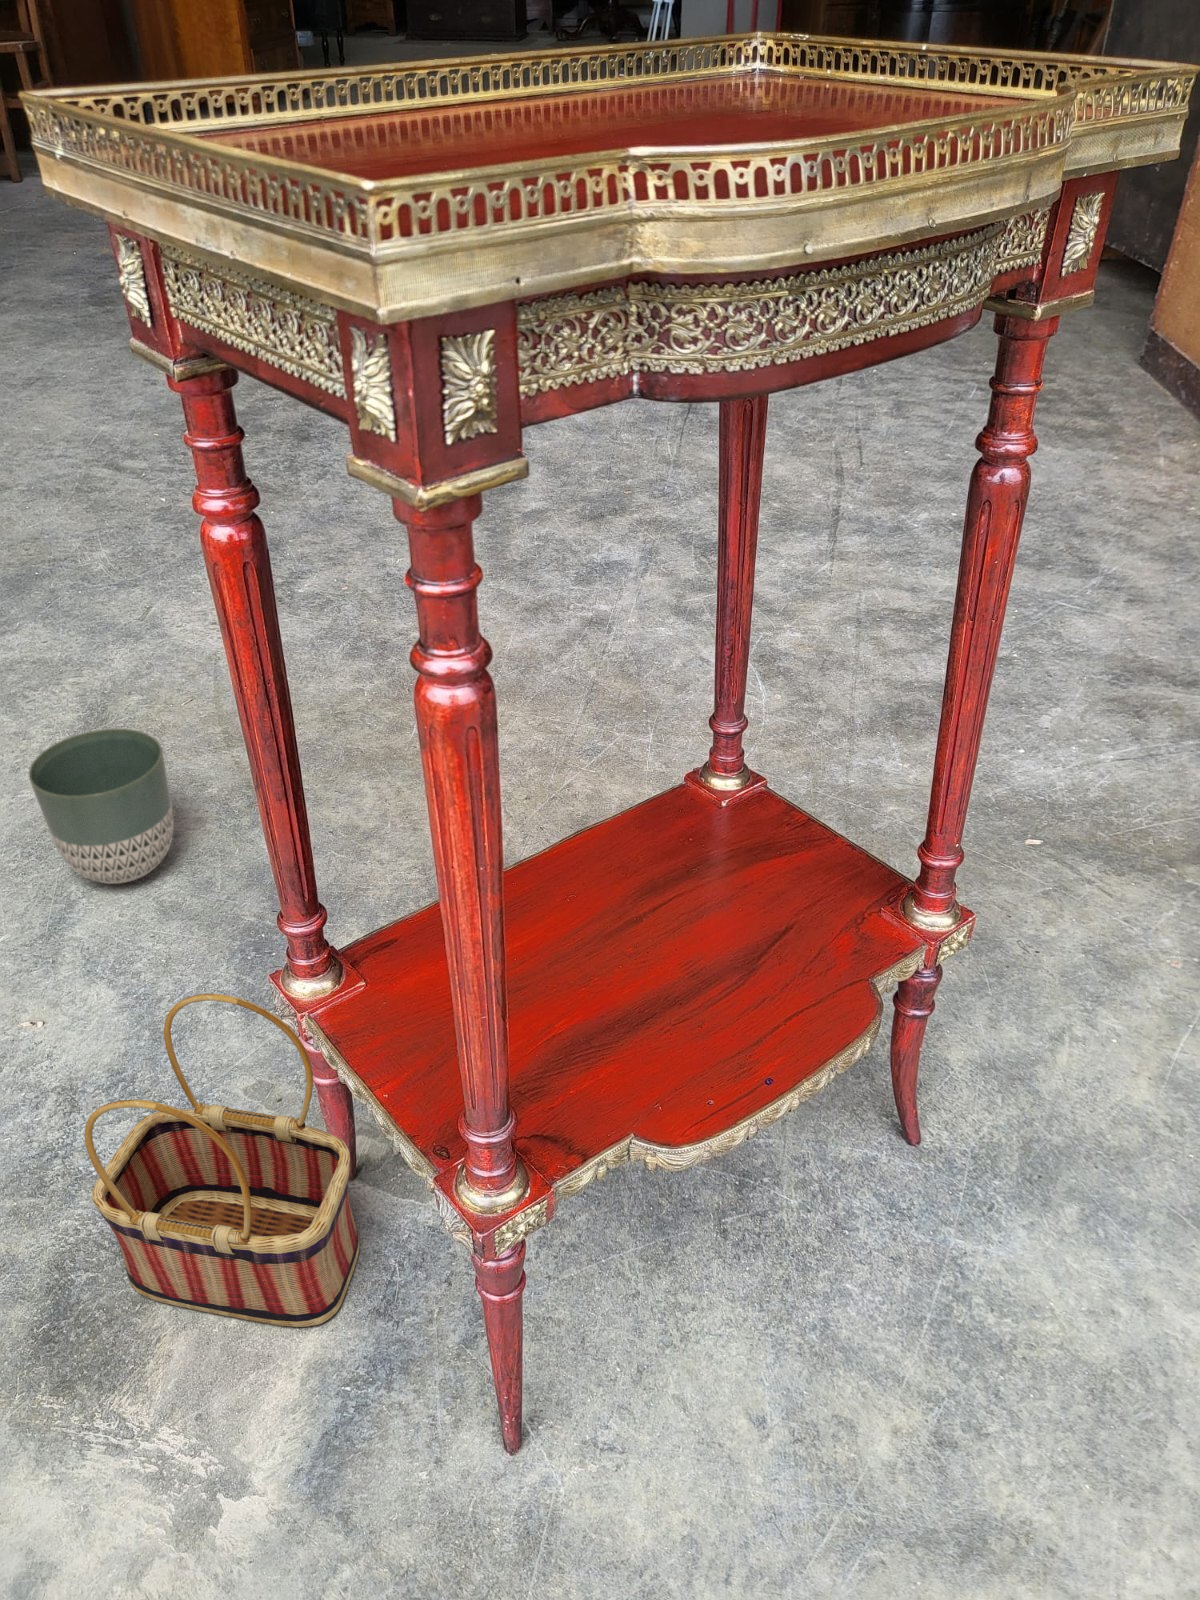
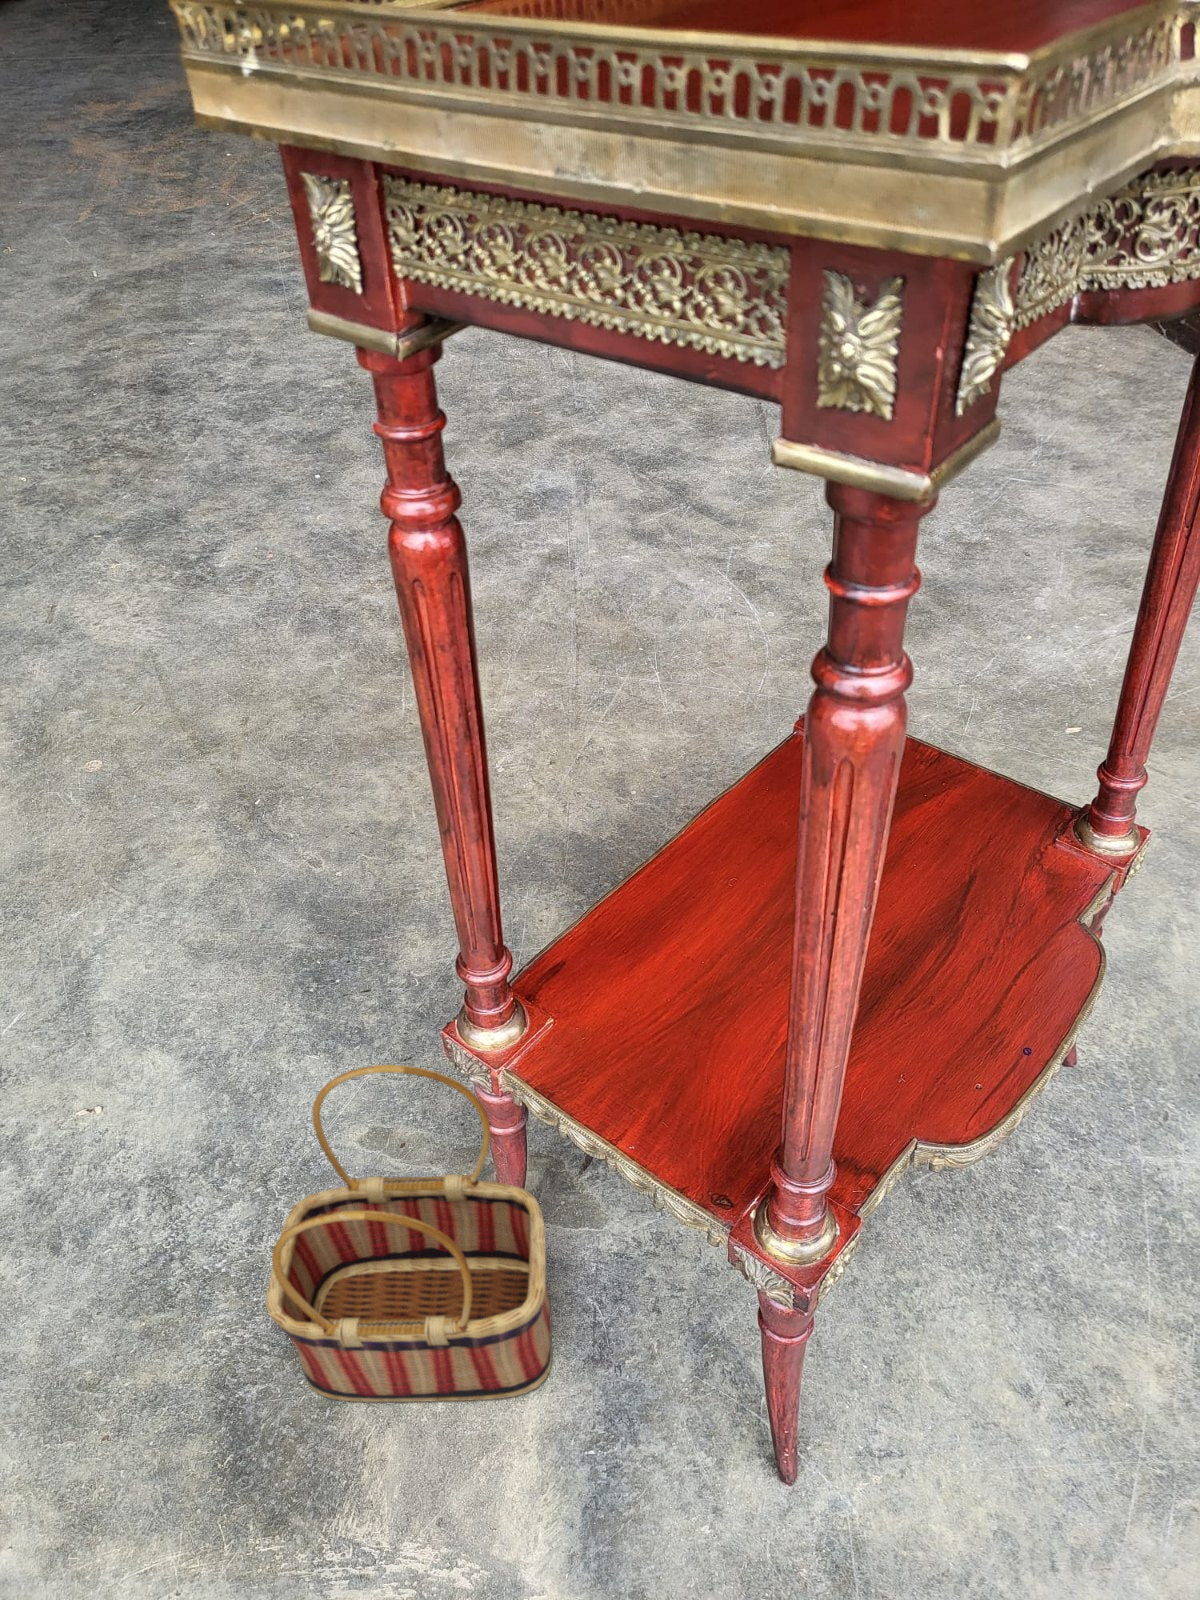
planter: present [29,729,174,884] -> none [16,759,185,933]

